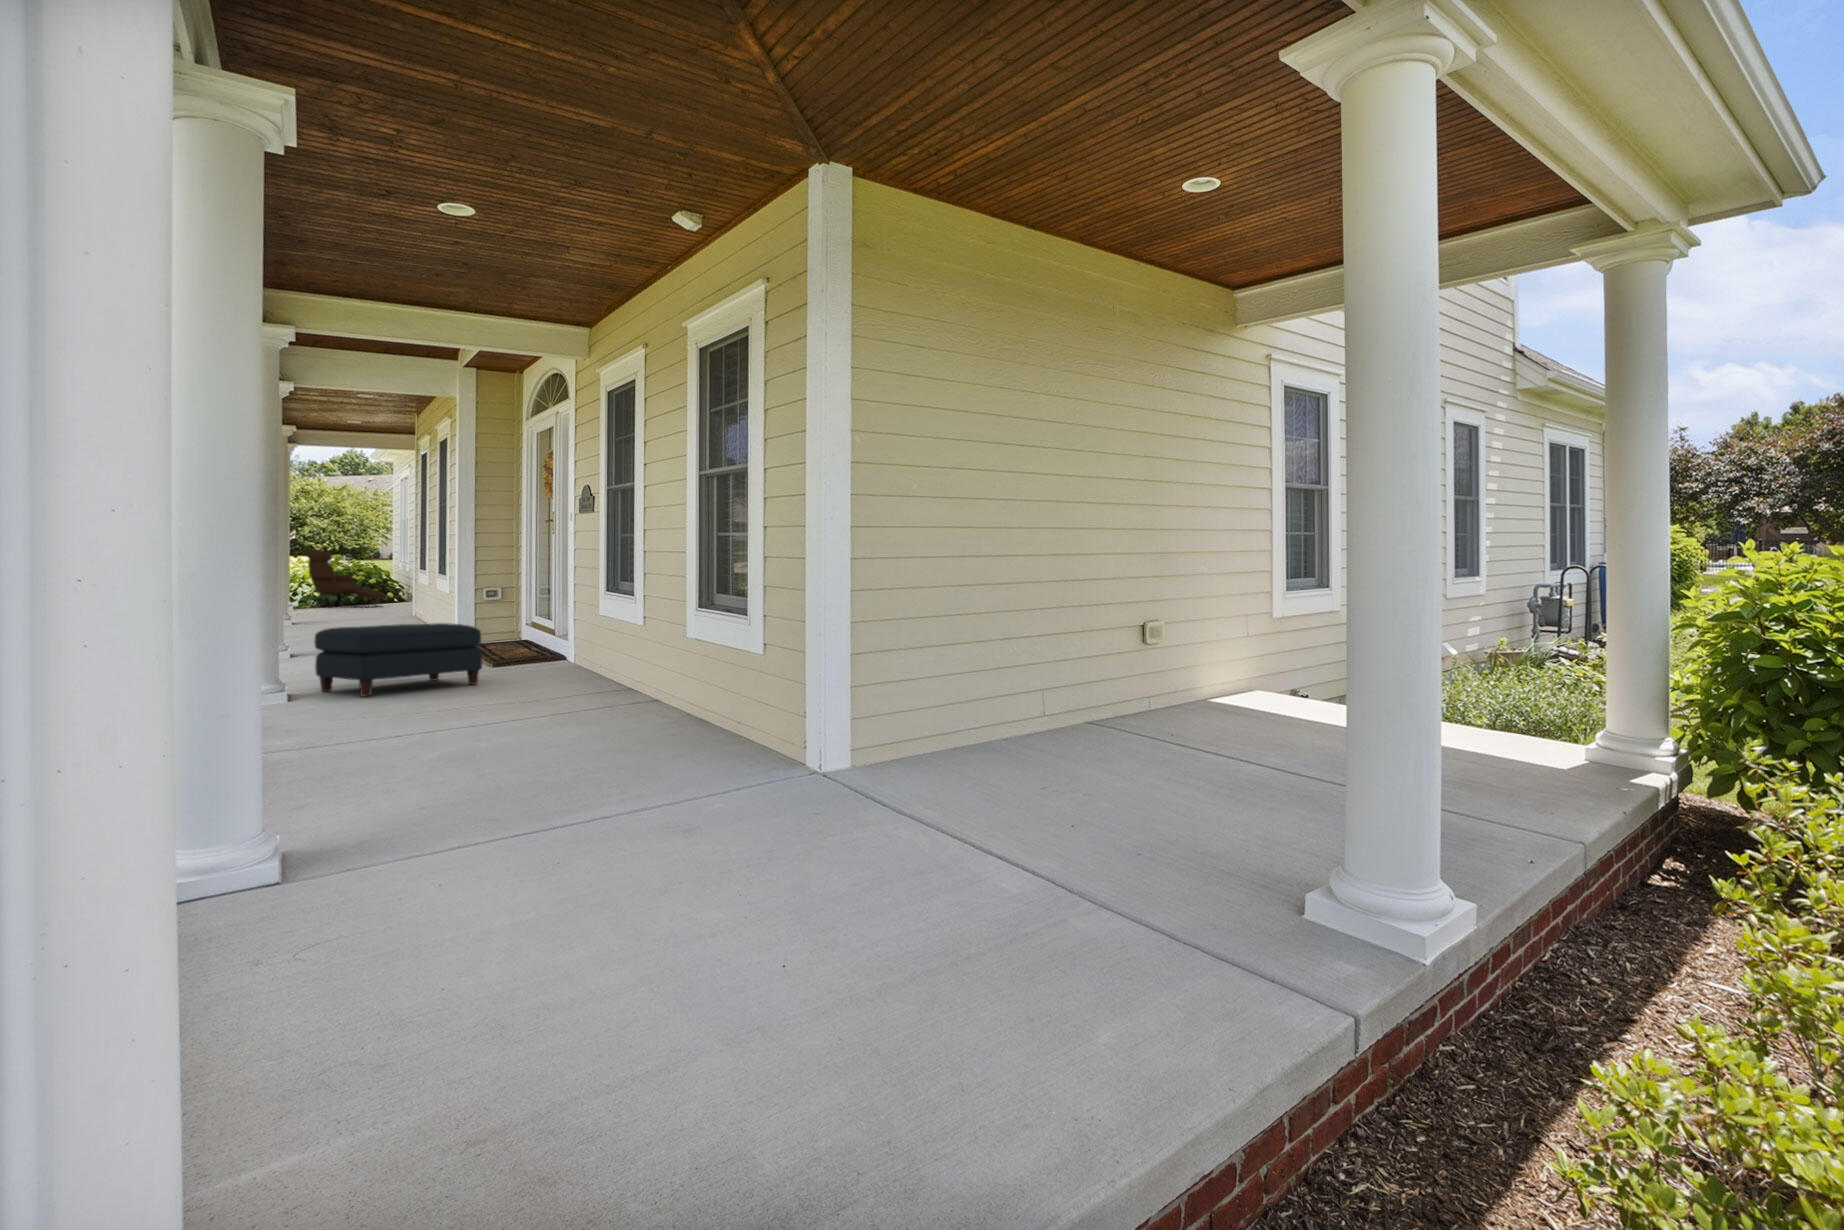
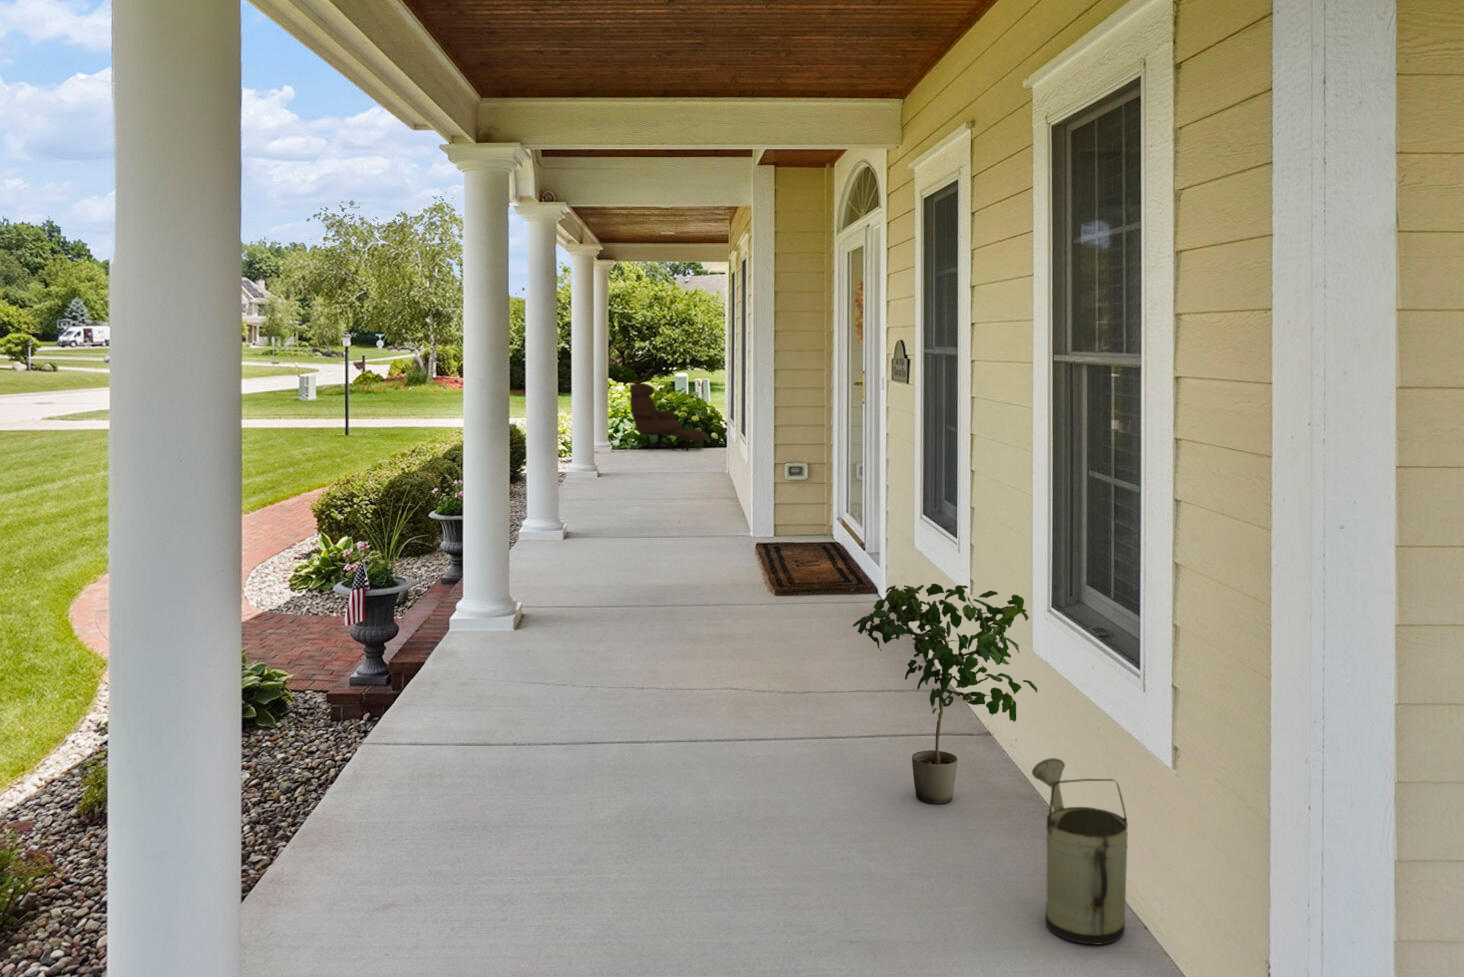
potted plant: none [590,598,699,726] -> present [853,583,1037,804]
ottoman: present [315,623,482,696] -> none [544,545,744,657]
watering can: none [701,671,752,752] -> present [1032,758,1128,944]

